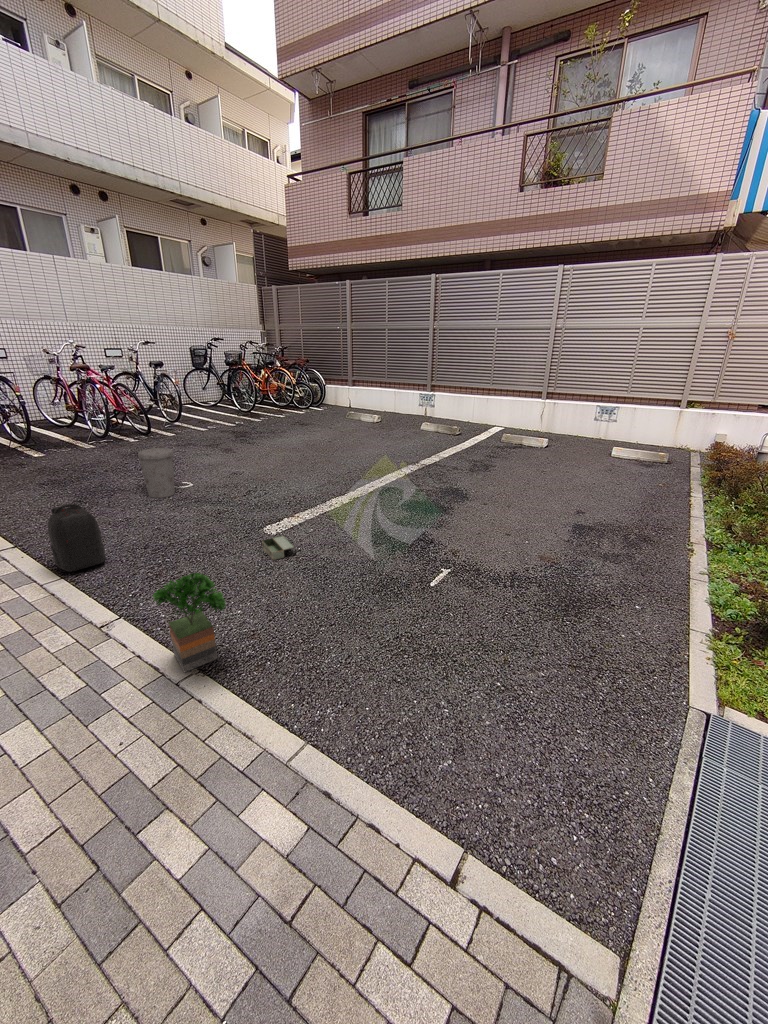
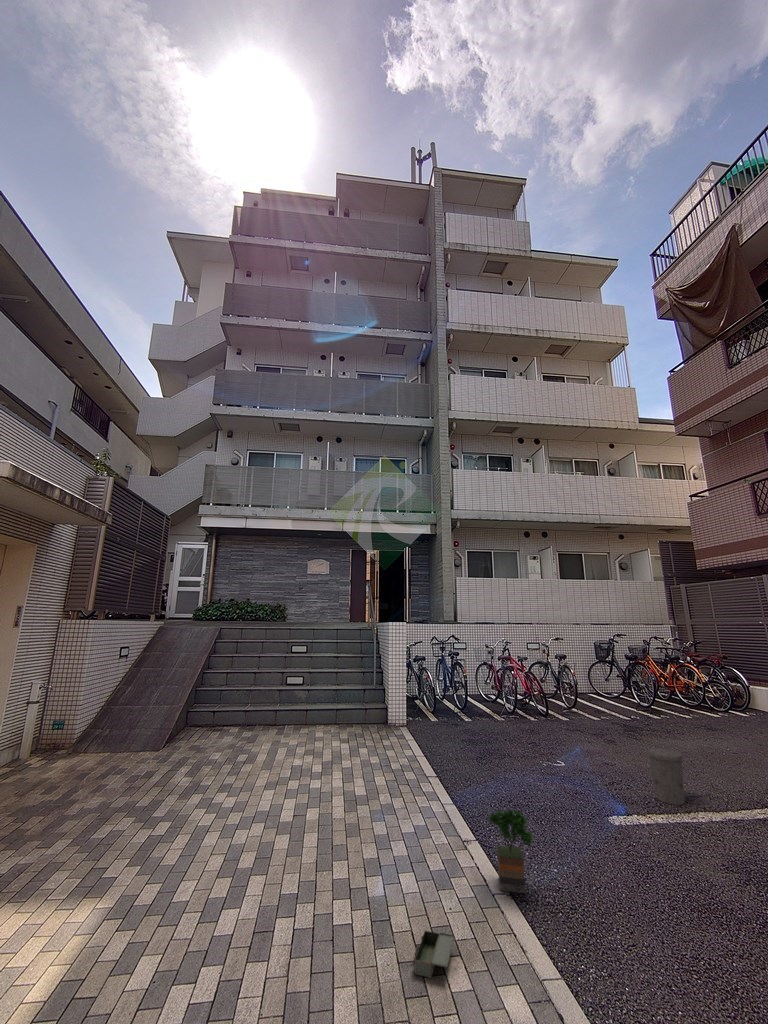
trash can: present [138,448,175,498] -> present [648,748,685,805]
backpack: present [48,504,105,572] -> none [453,751,483,802]
toolbox: present [262,536,294,560] -> present [414,931,455,978]

